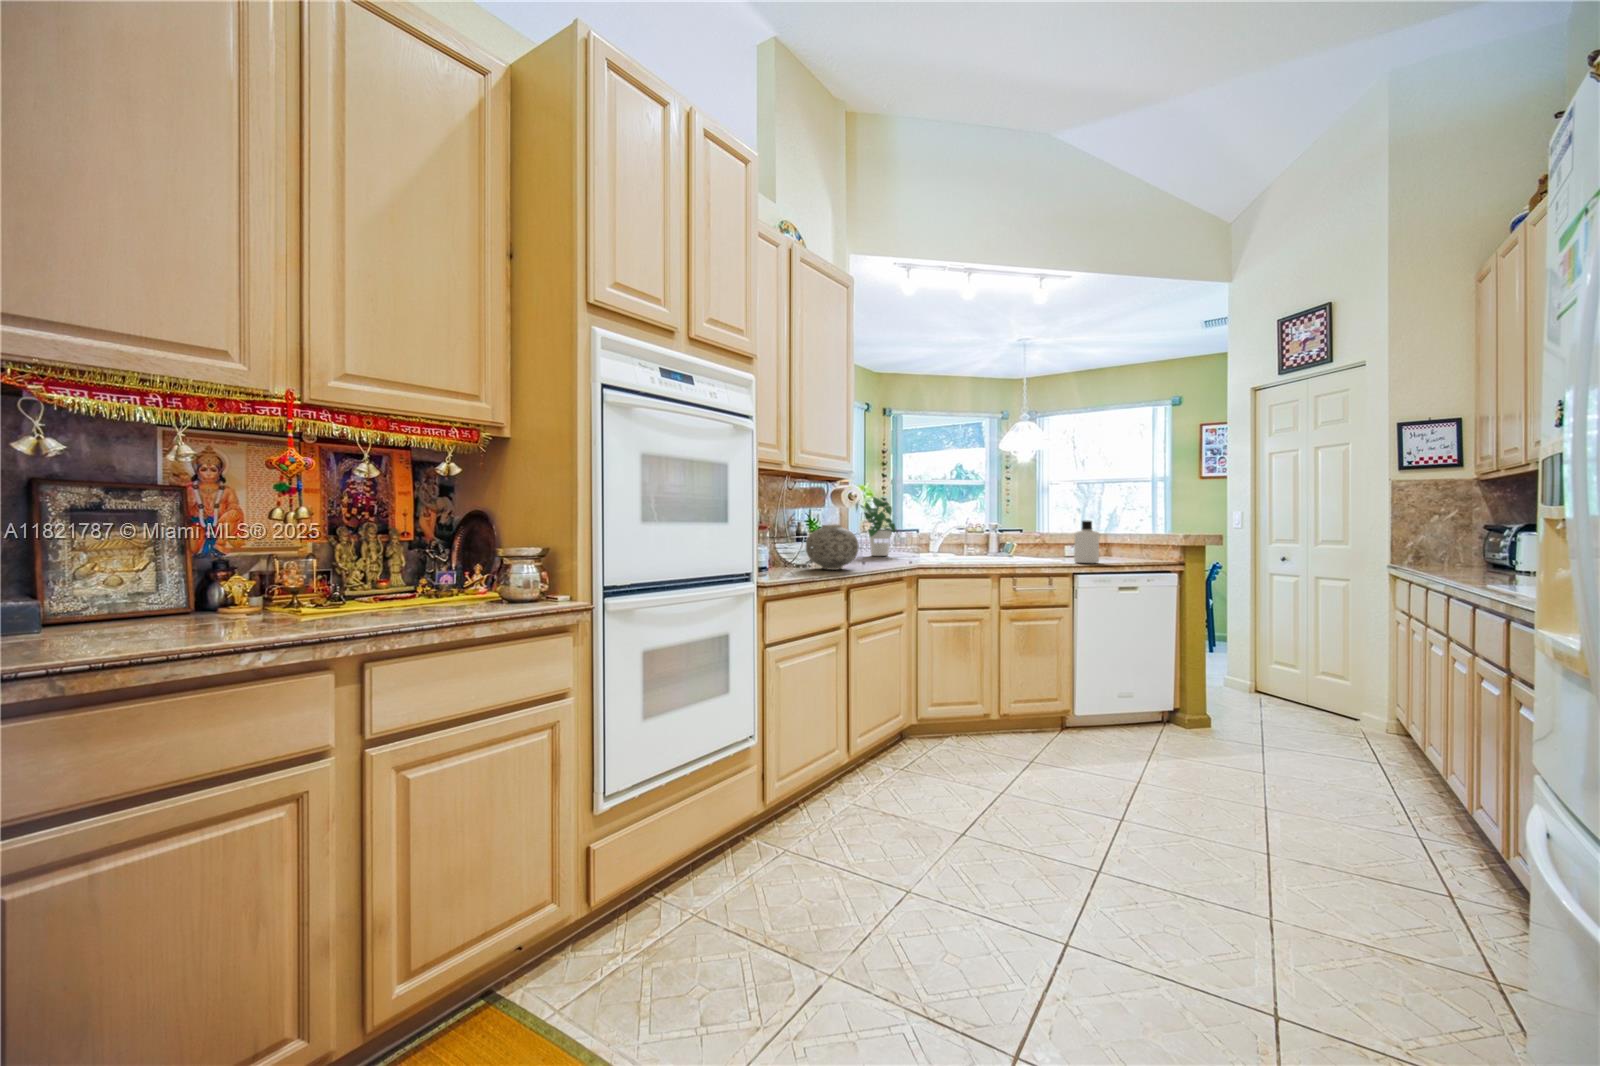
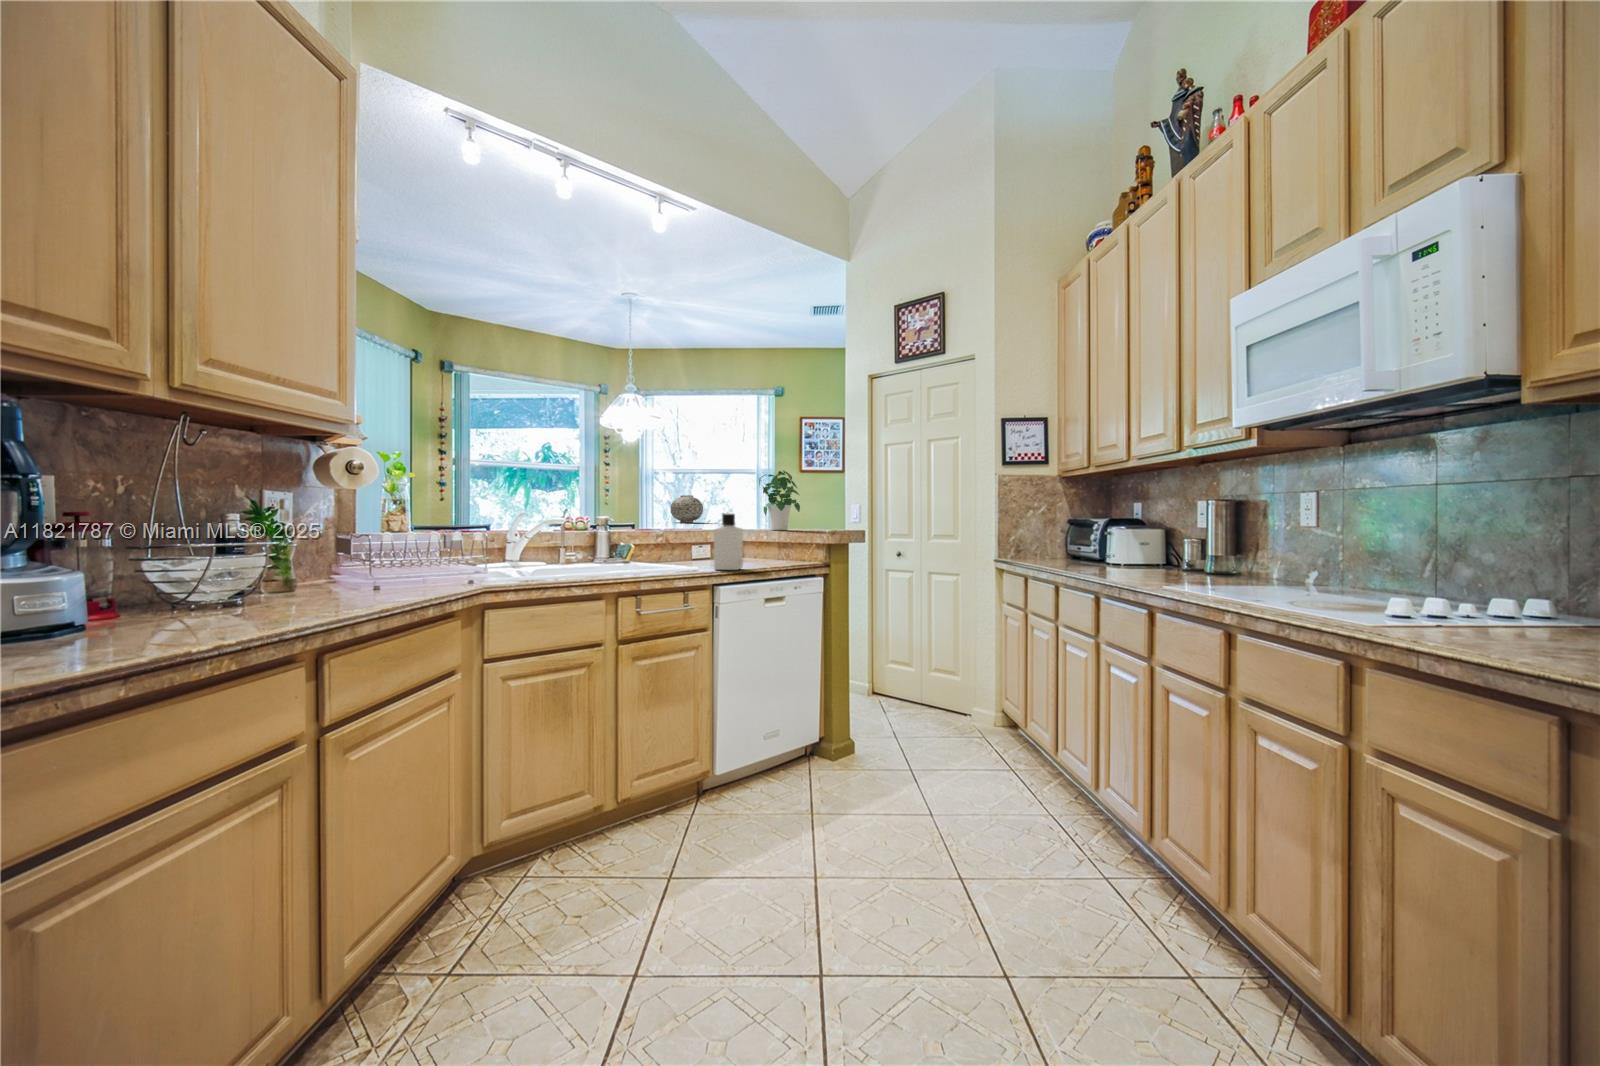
potted plant: present [856,497,898,556] -> present [759,471,800,530]
vase: present [806,525,858,570] -> present [670,495,703,523]

